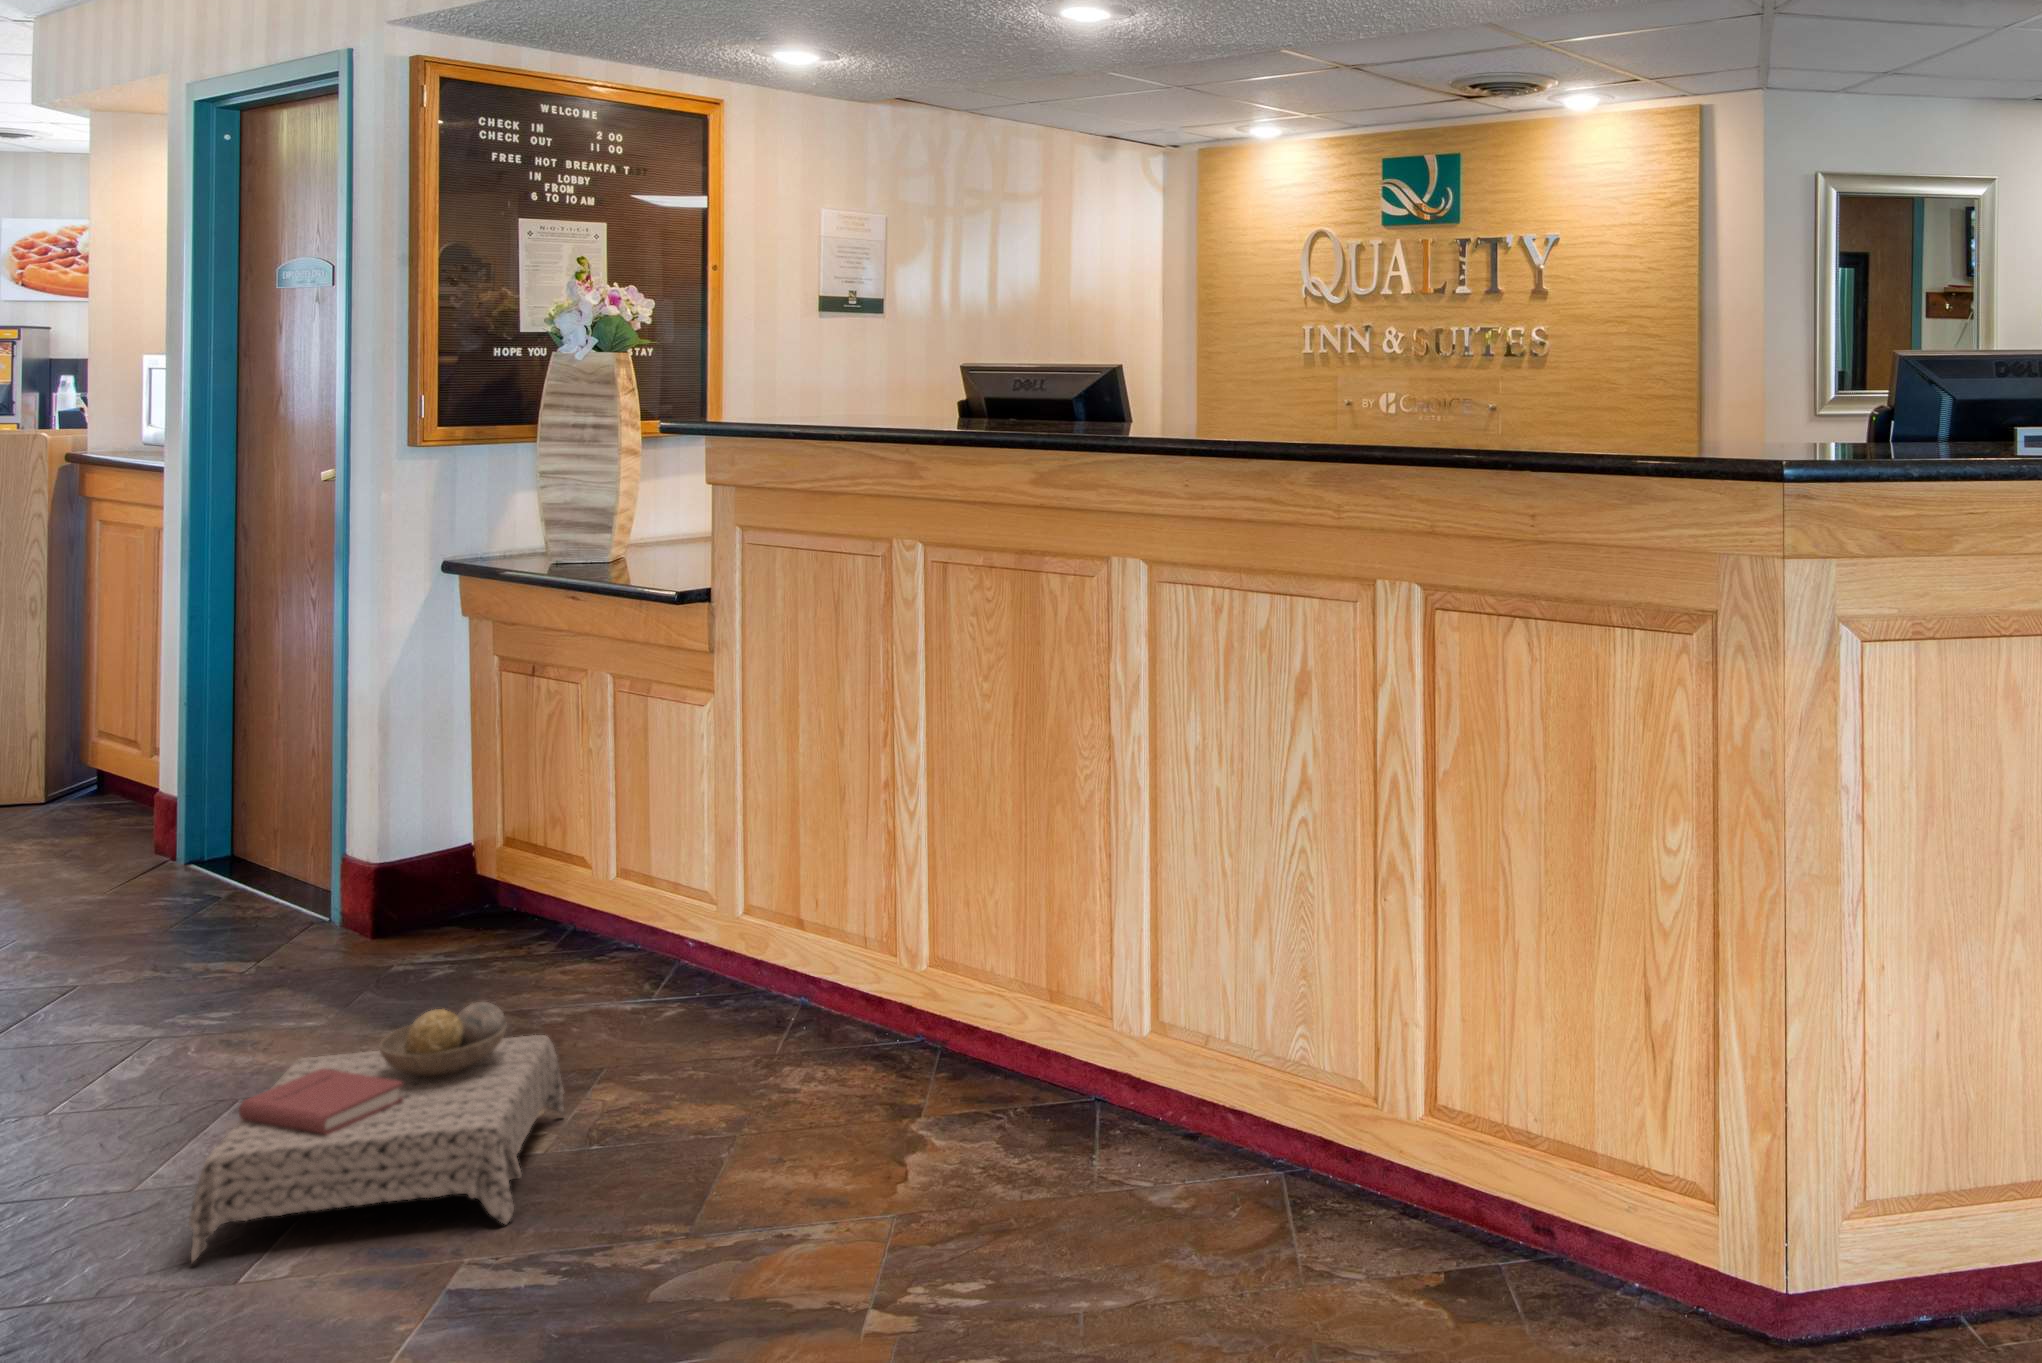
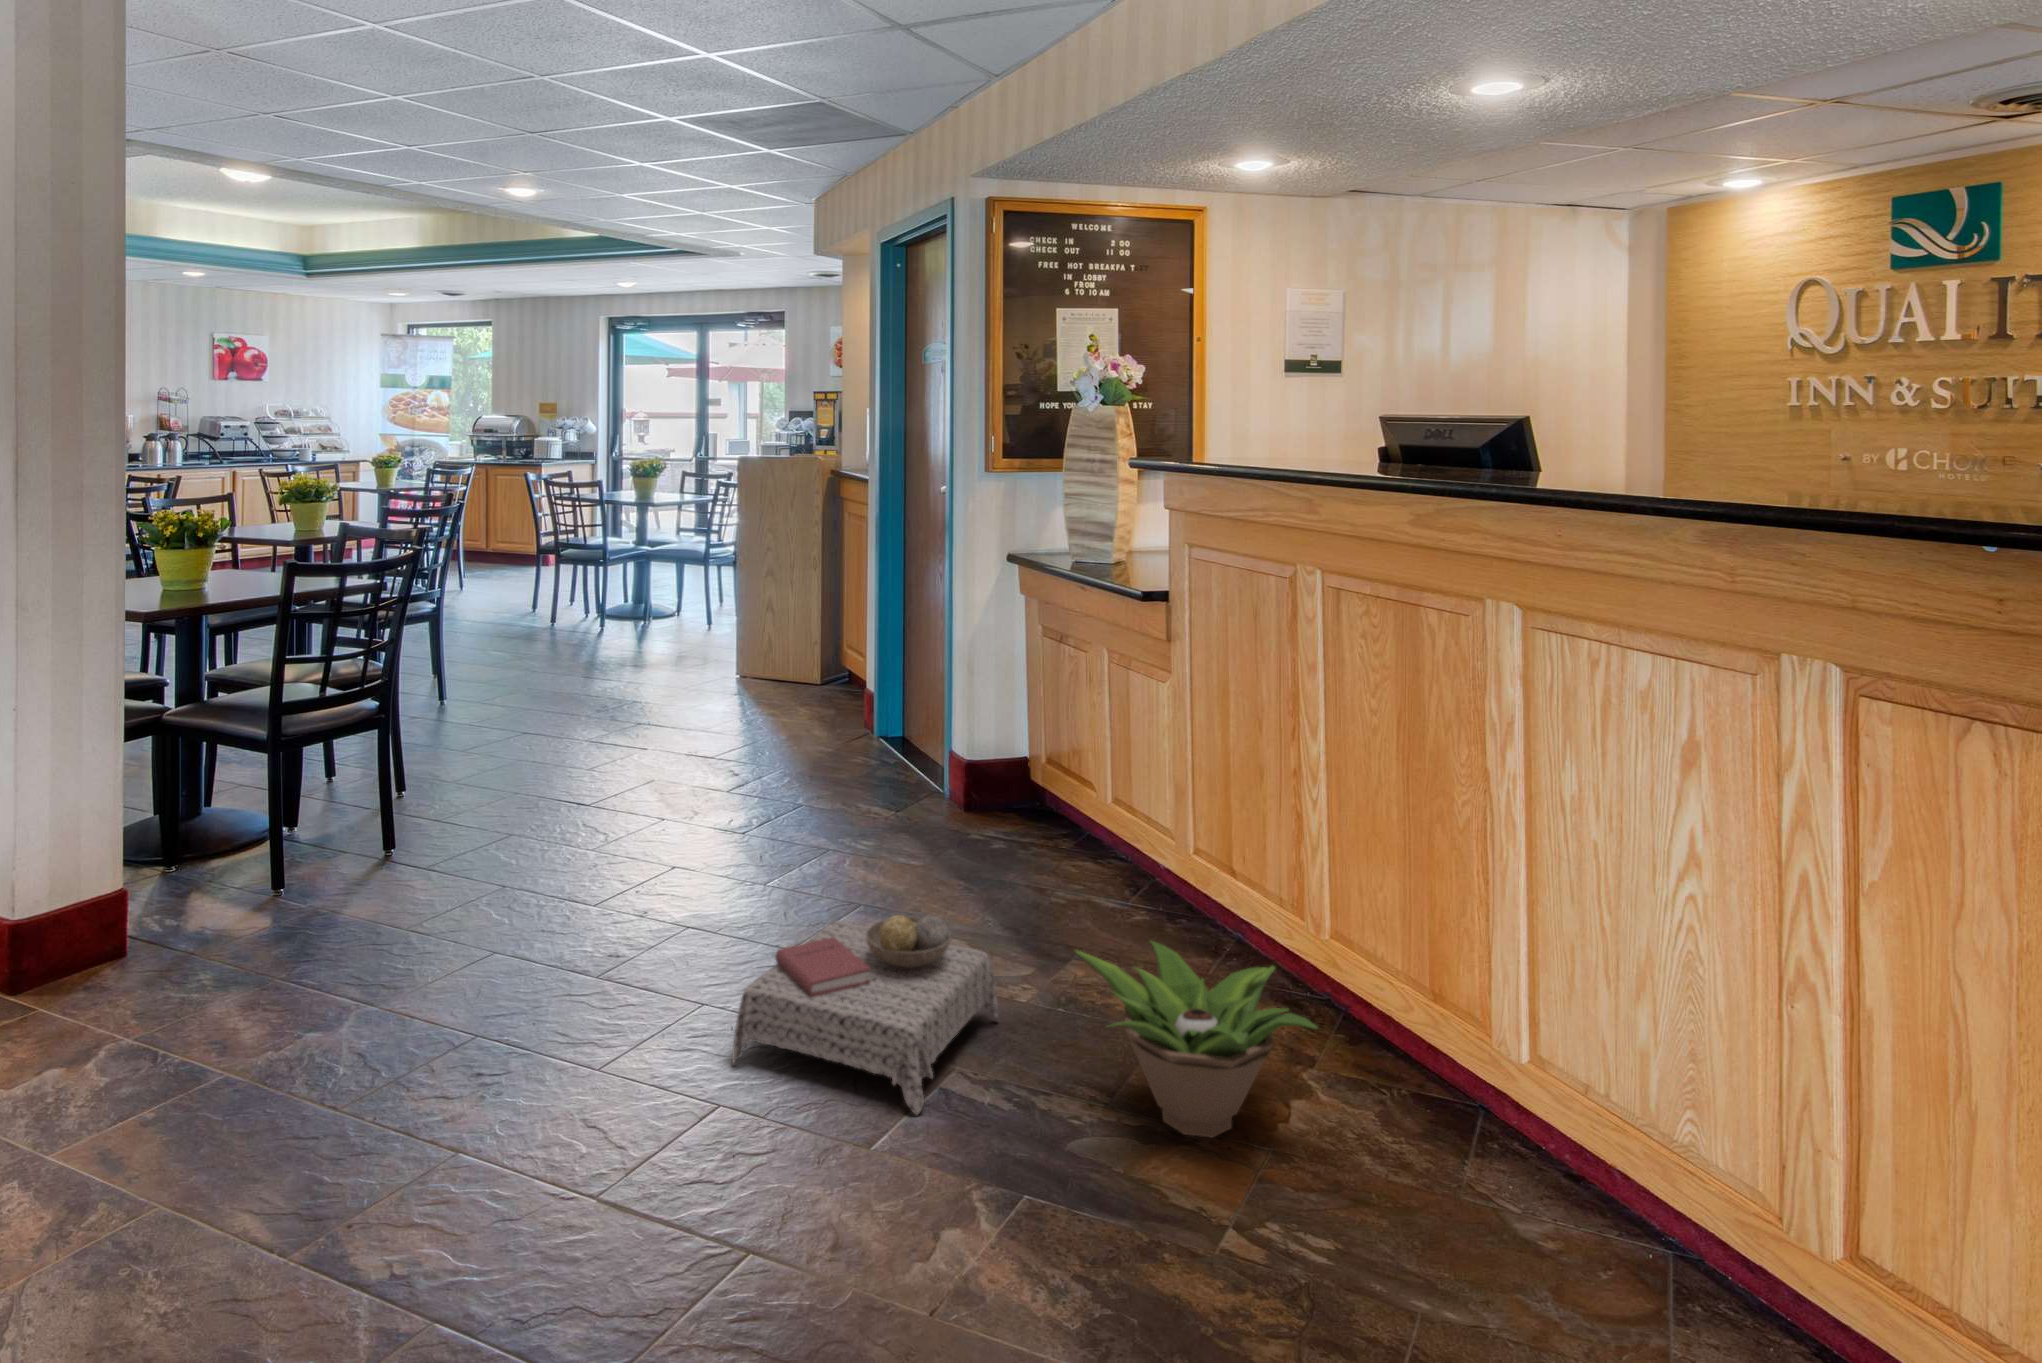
decorative plant: none [690,954,979,1141] -> present [1075,941,1318,1137]

